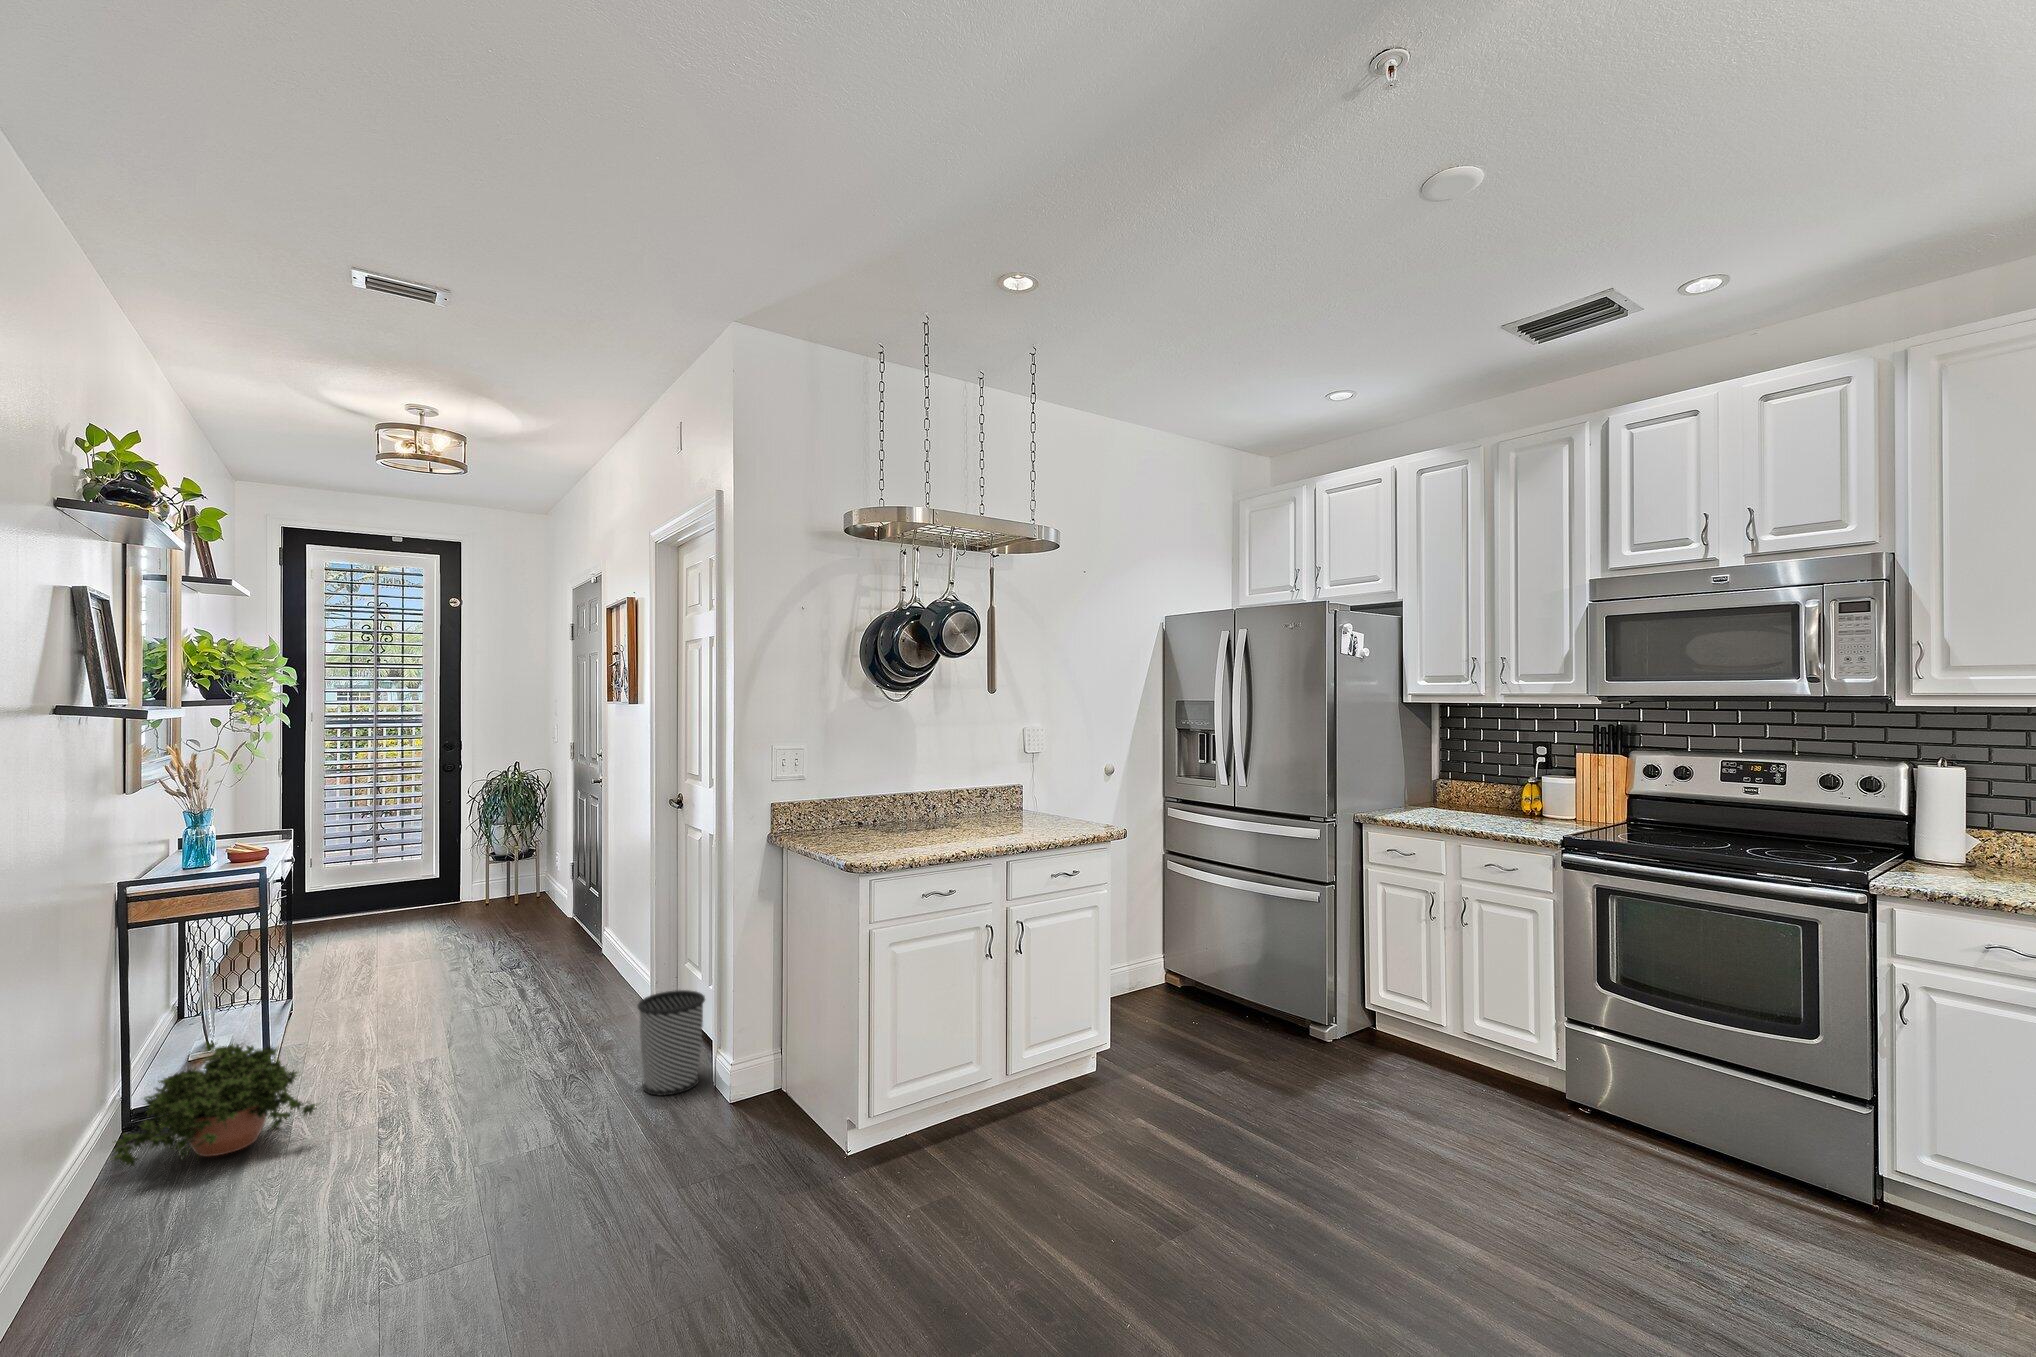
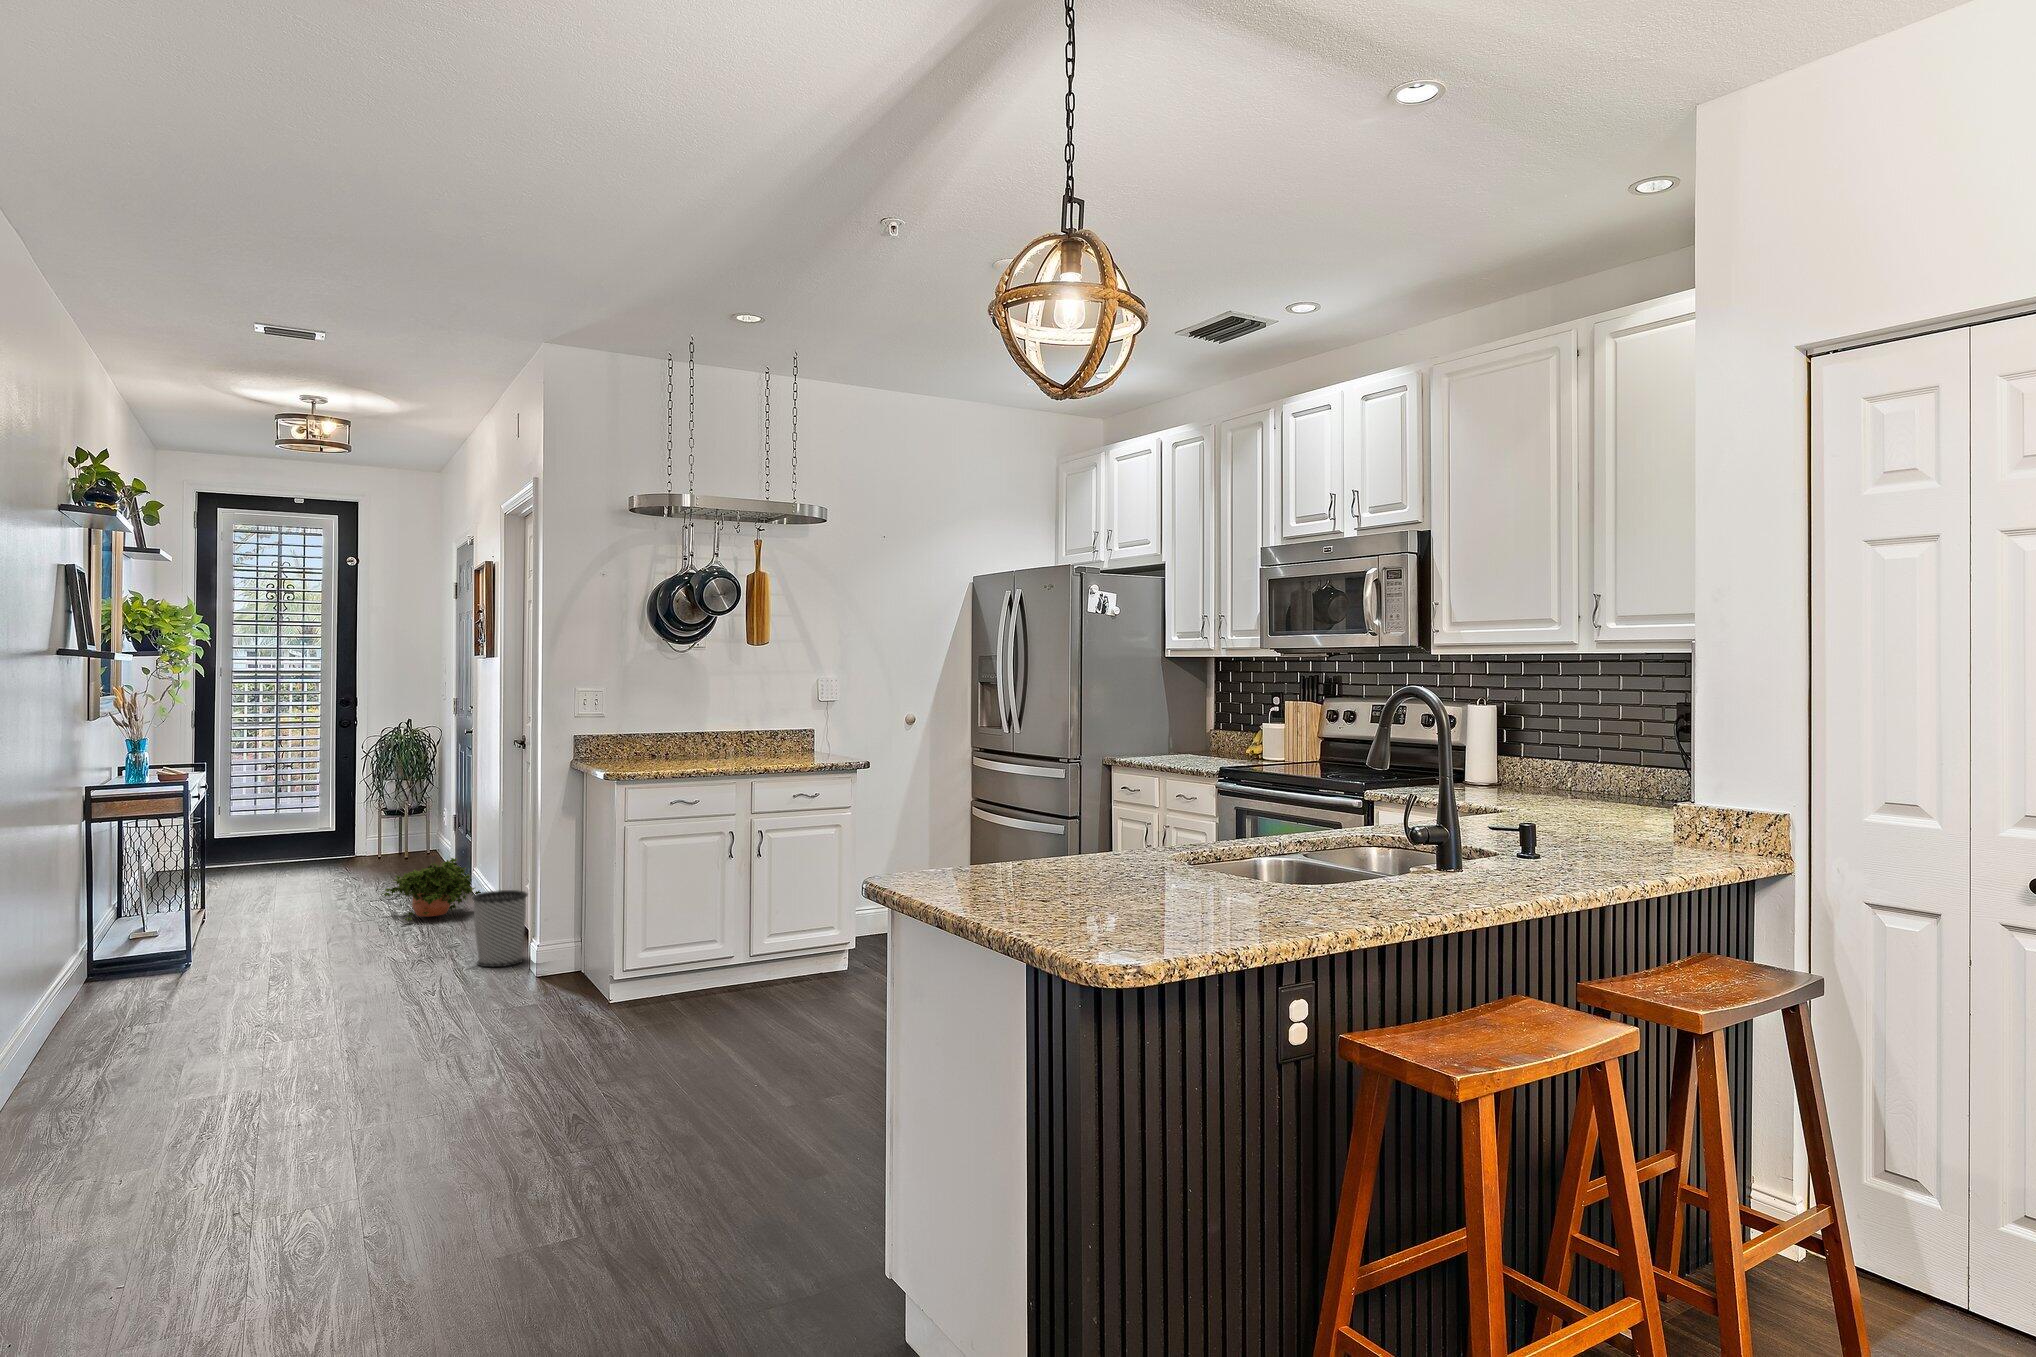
potted plant: present [113,1042,316,1166] -> present [382,858,481,922]

